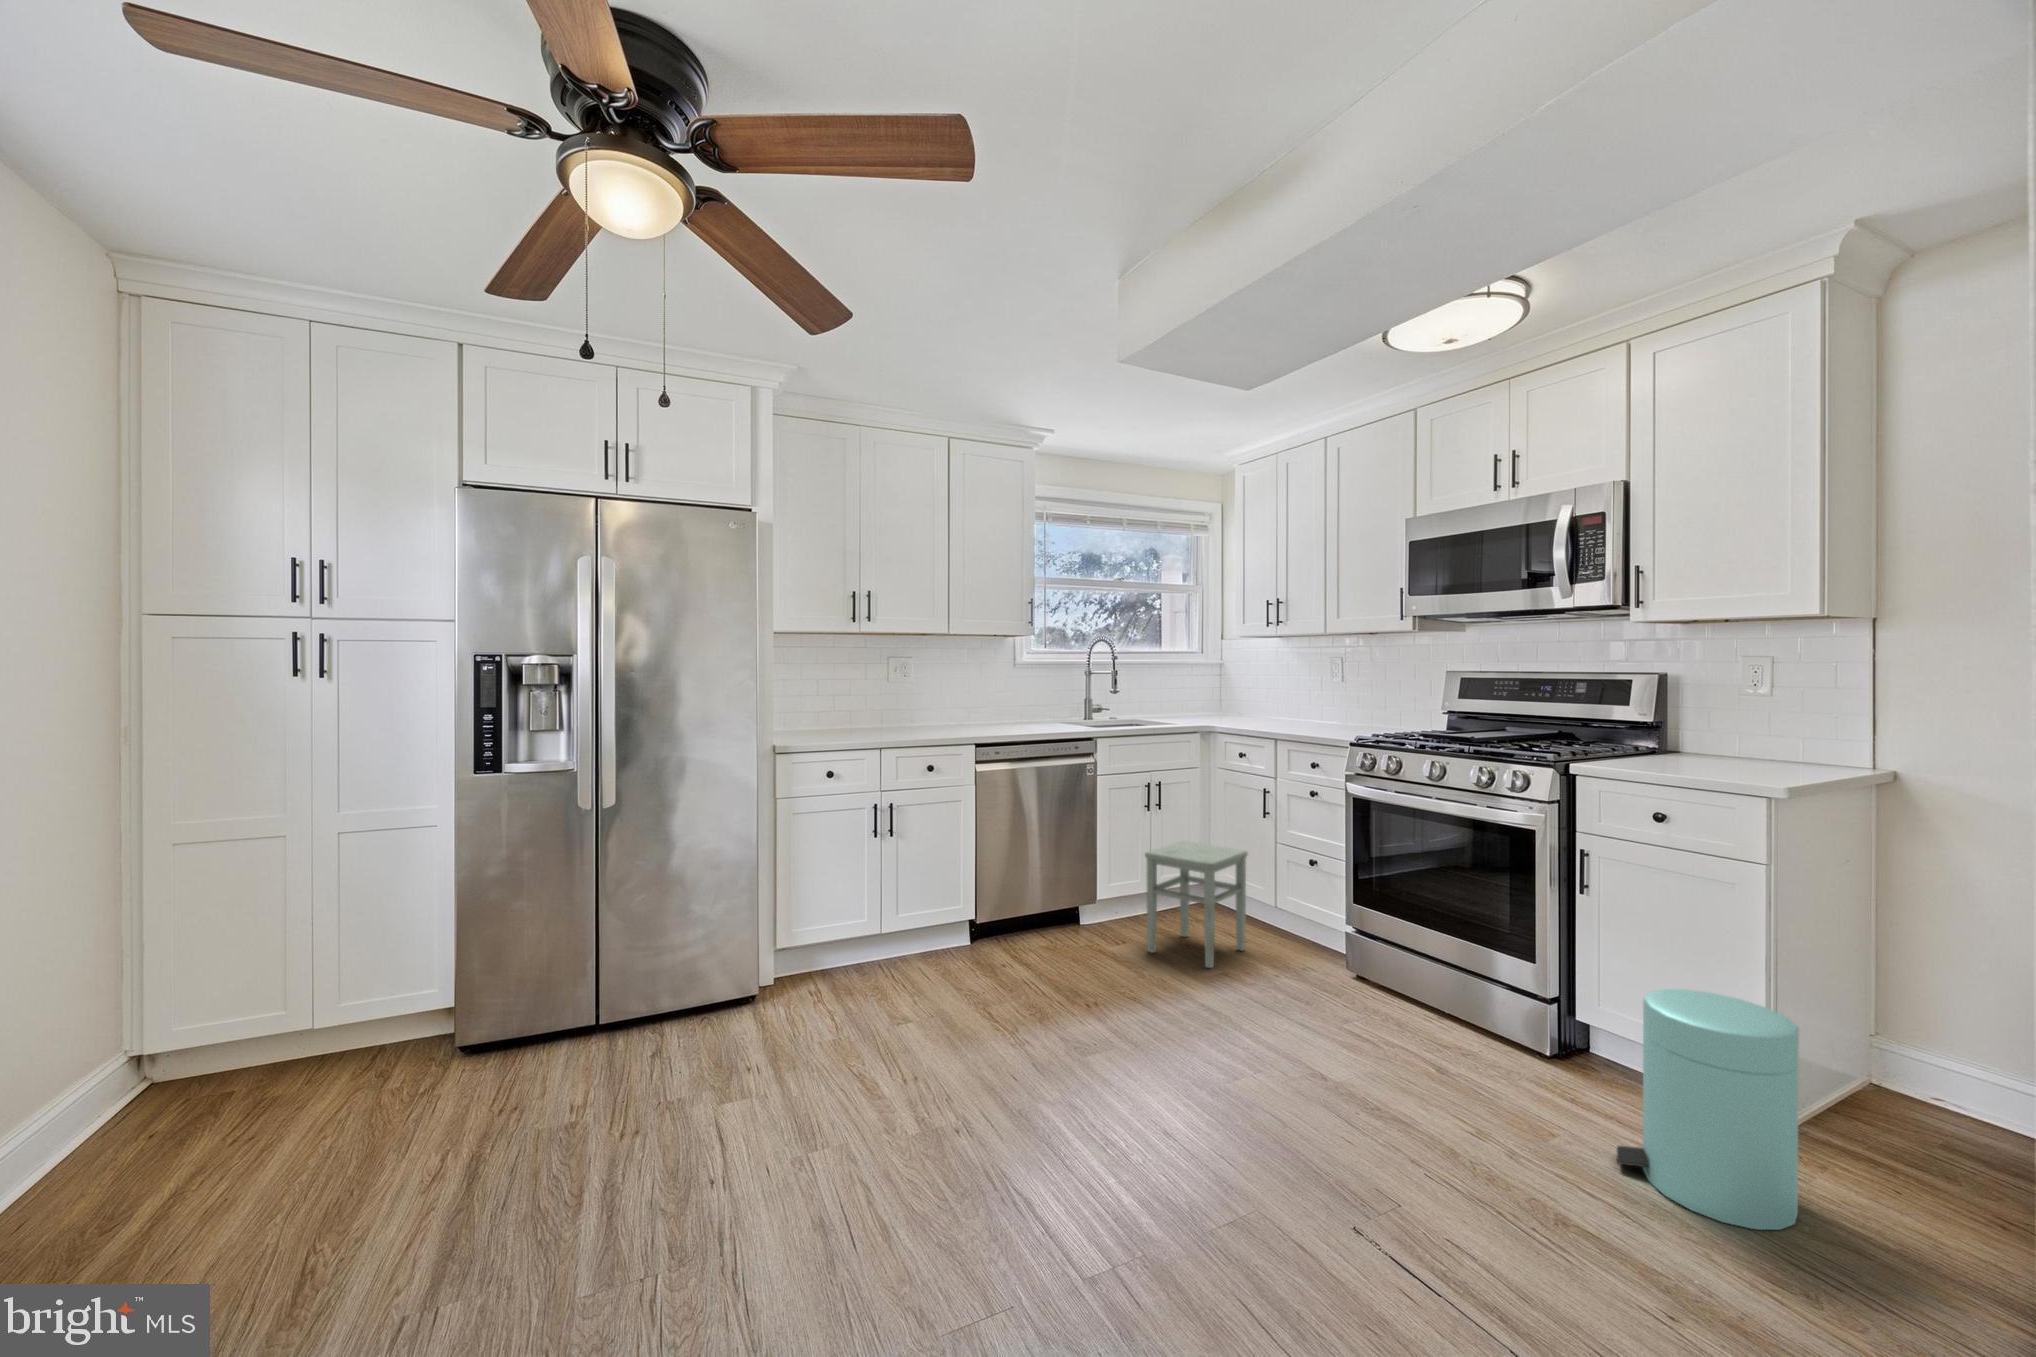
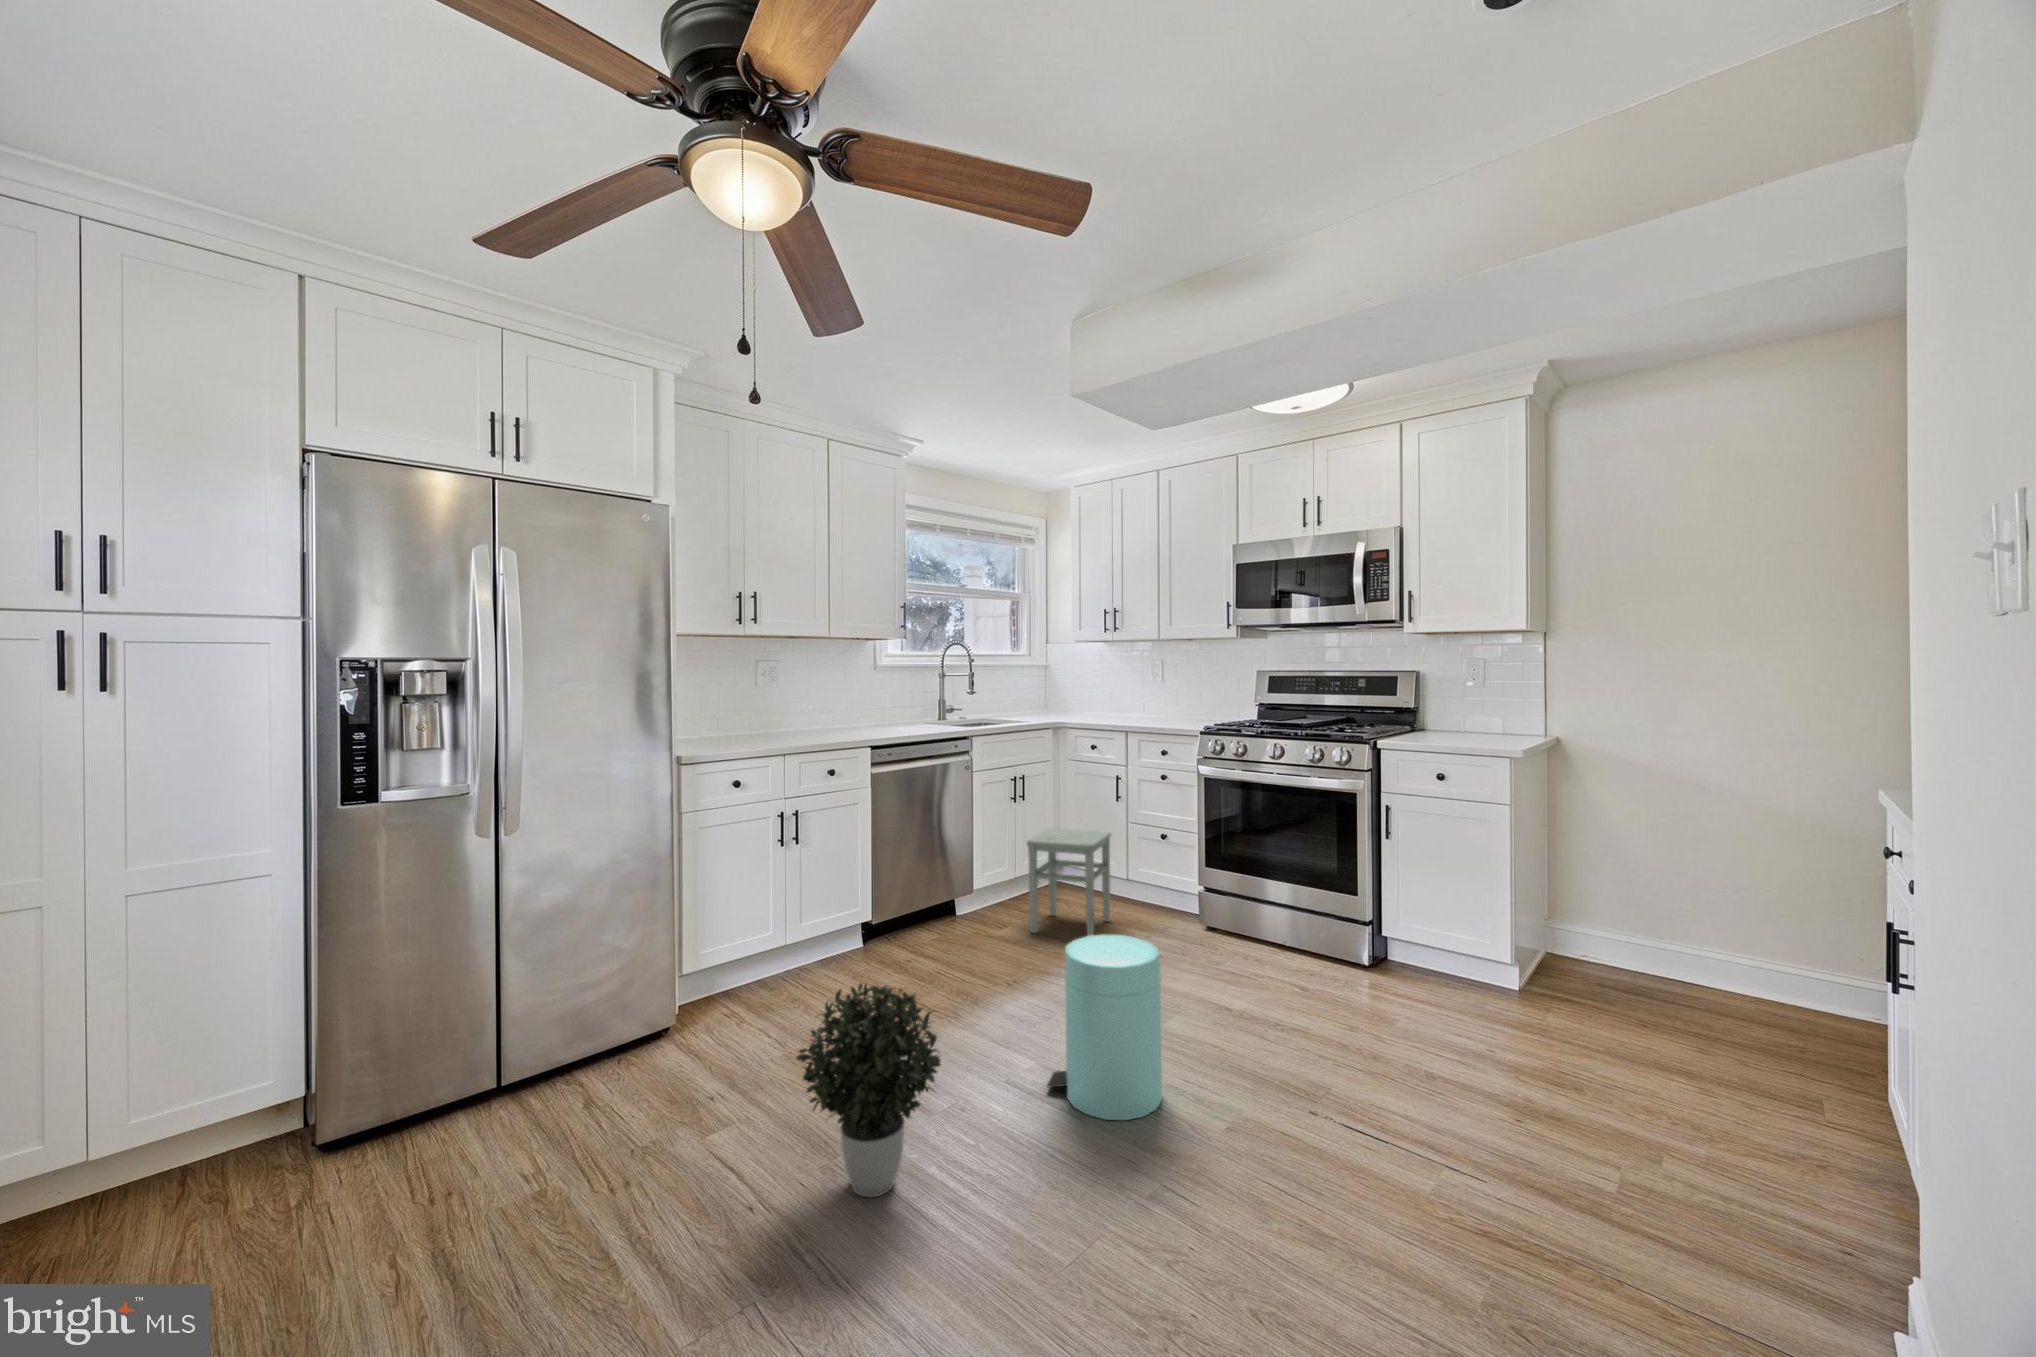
potted plant: none [751,981,899,1199] -> present [797,984,941,1197]
trash can: present [1617,989,1799,1230] -> present [1047,935,1162,1120]

